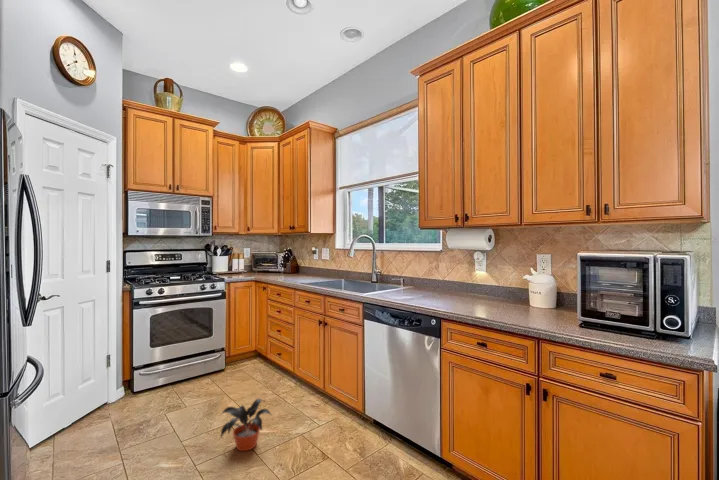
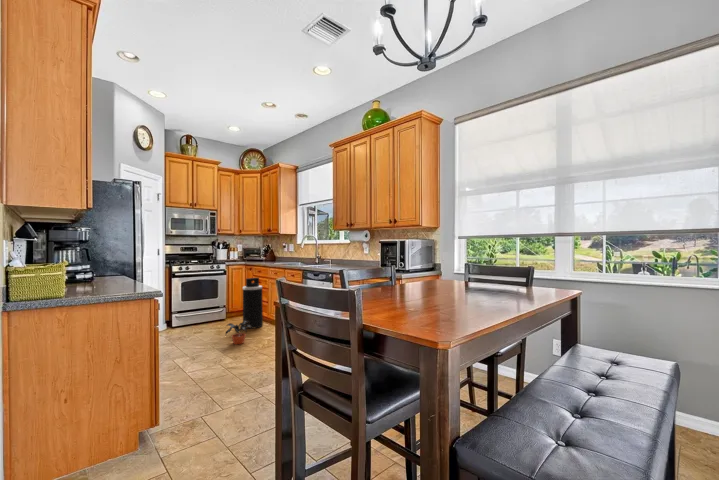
trash can: none [253,307,285,397] -> present [243,278,263,329]

